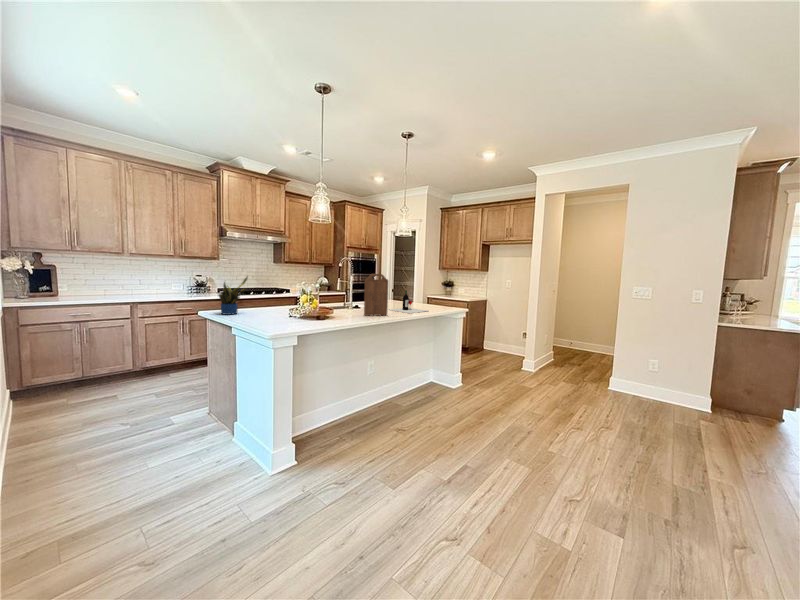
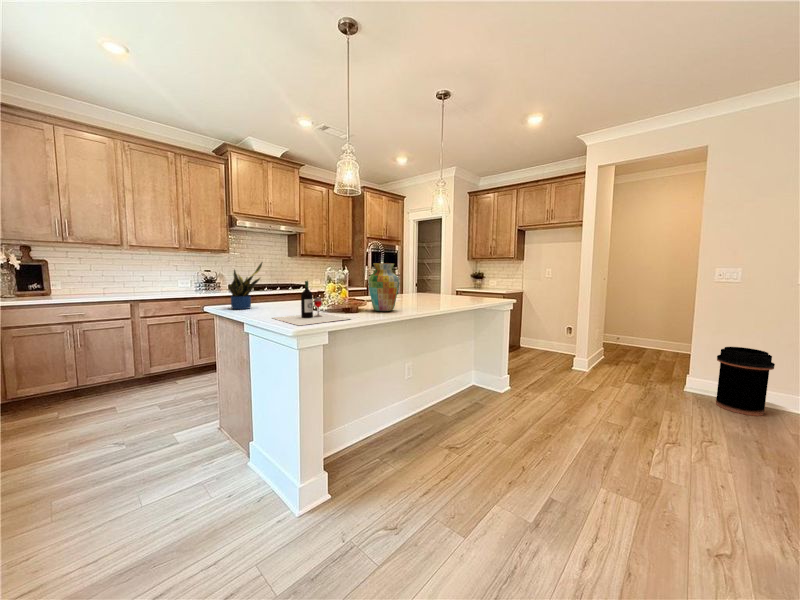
cutting board: present [364,274,388,316] -> none [402,257,430,308]
vase: none [335,279,360,319] -> present [368,263,399,311]
wine bottle: present [389,290,427,313] -> present [273,281,349,325]
trash can: none [628,351,670,408] -> present [716,347,775,416]

